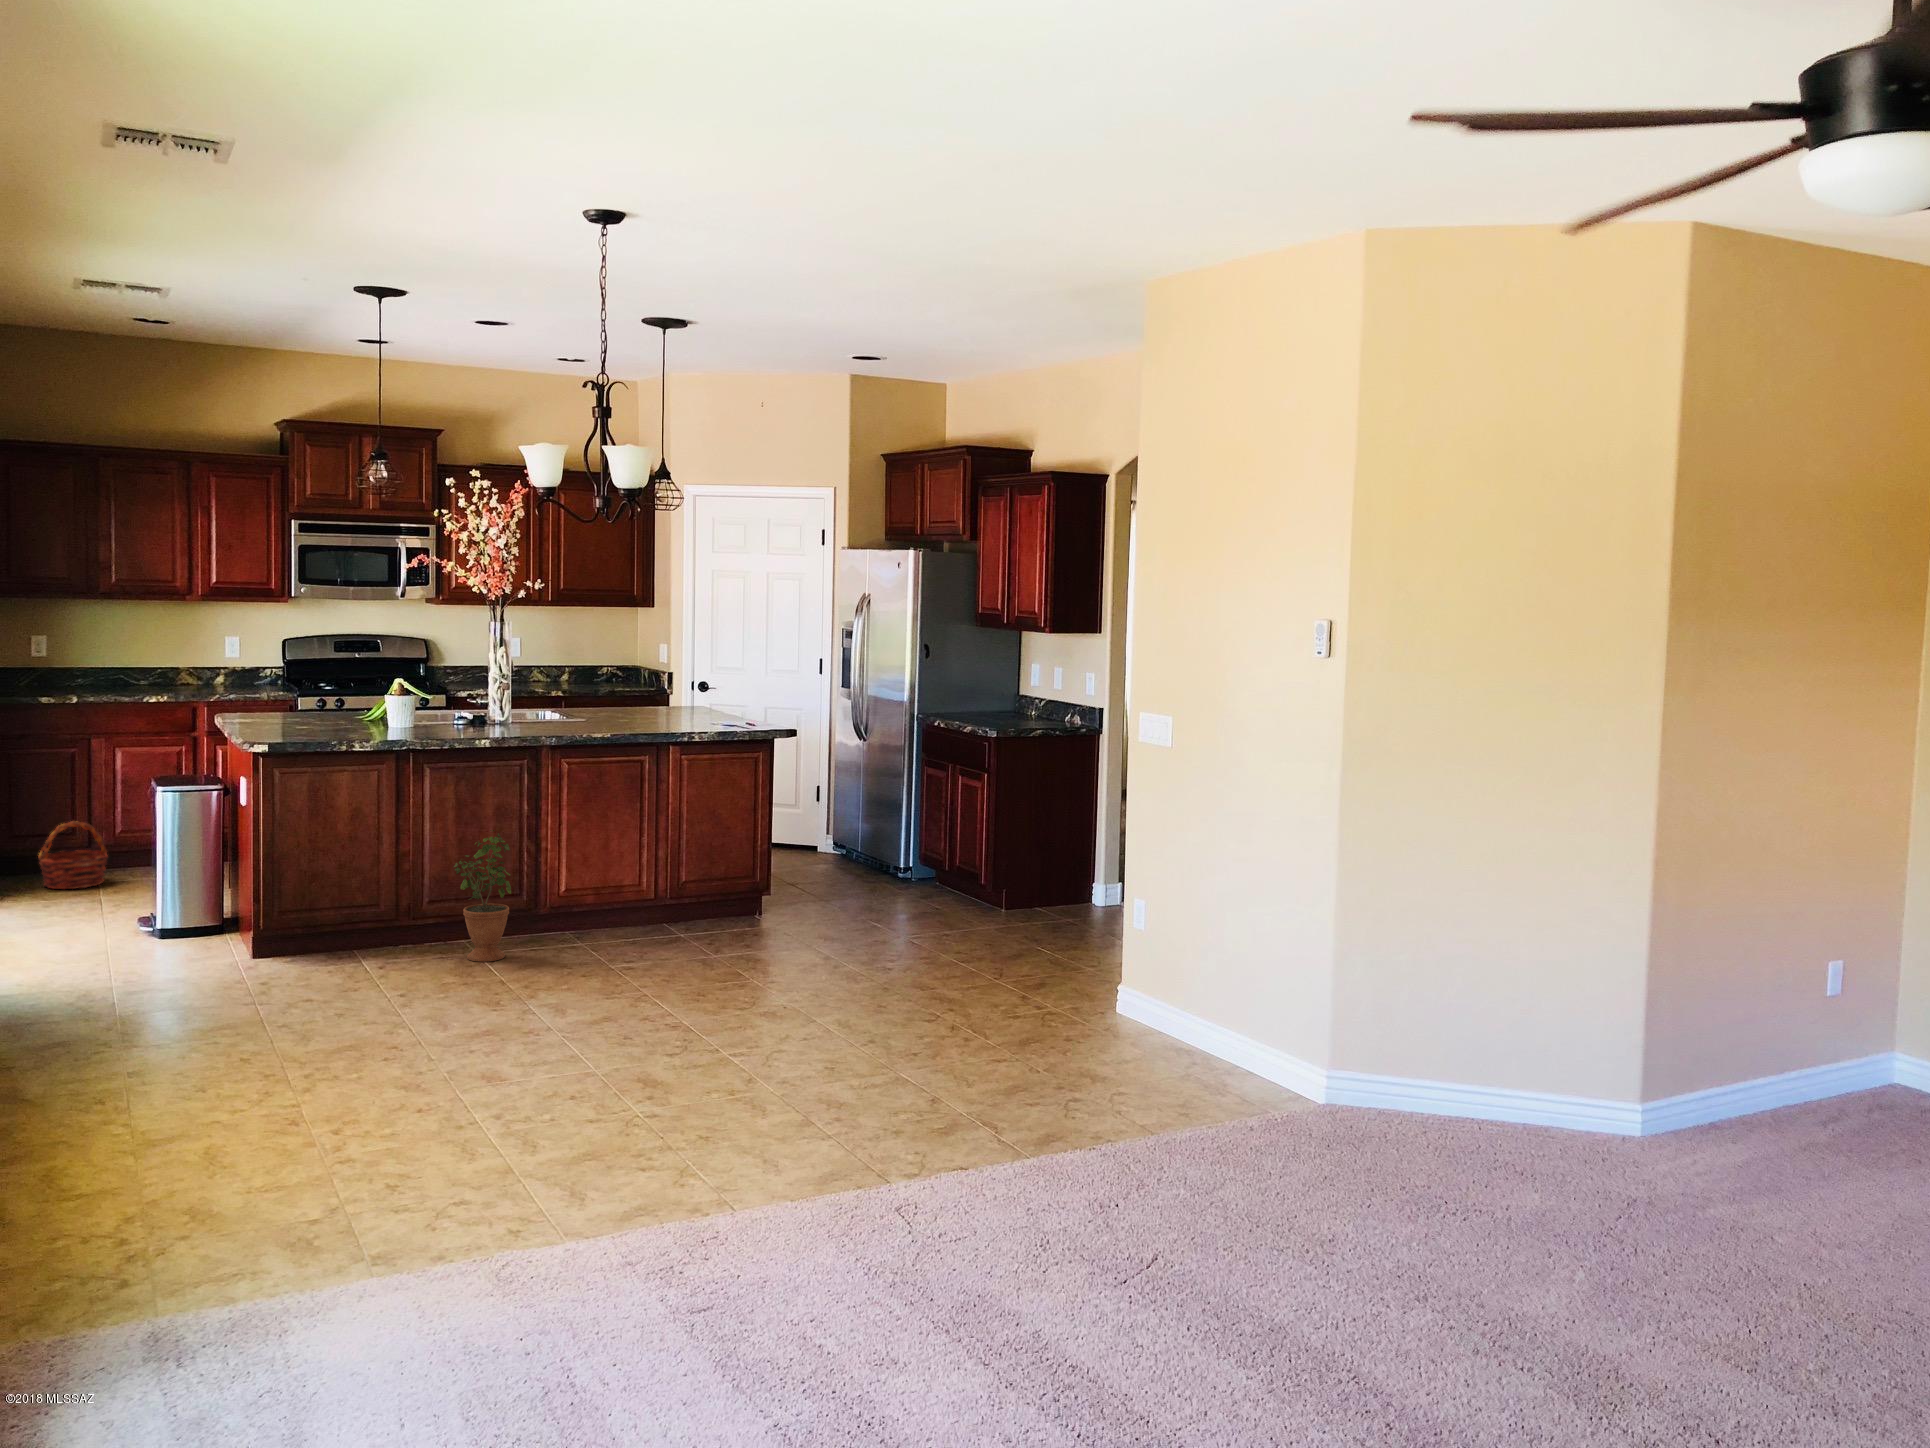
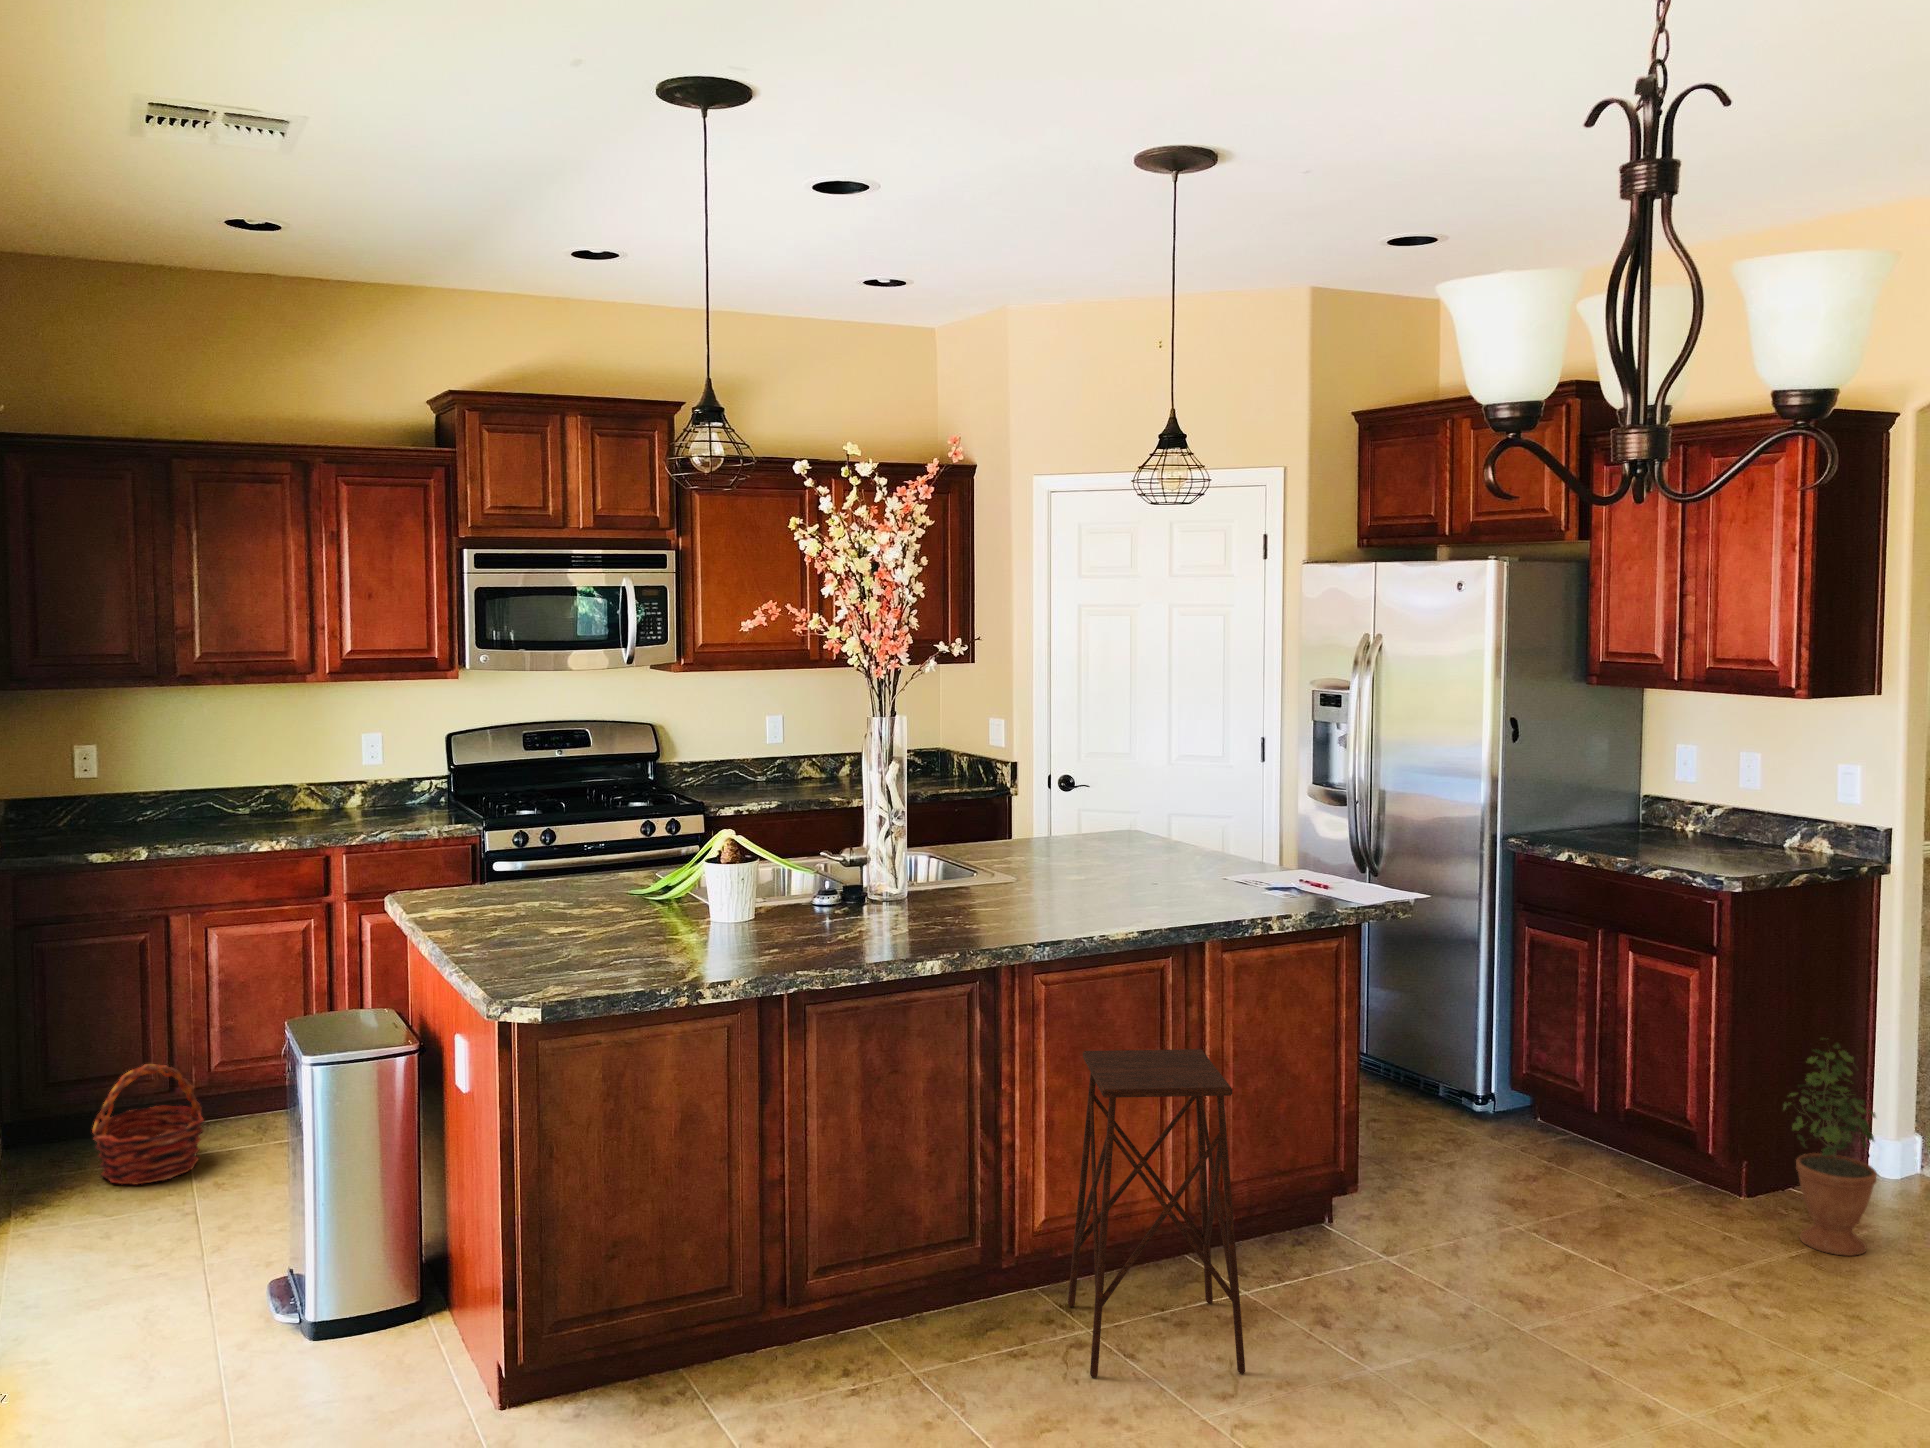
side table: none [566,797,658,955] -> present [1068,1049,1245,1378]
potted plant: present [454,830,512,962] -> present [1783,1043,1877,1256]

